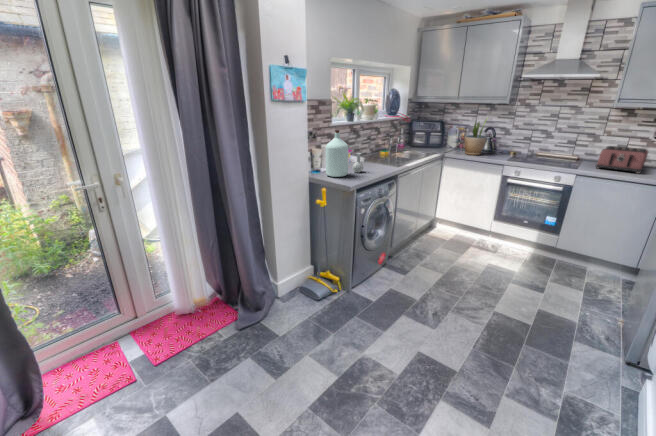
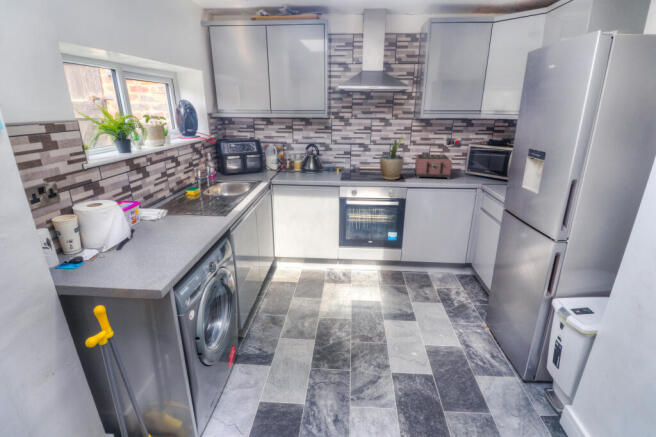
potted plant: present [464,121,486,155] -> present [380,136,404,180]
bottle: present [326,130,363,177] -> none [84,179,171,266]

